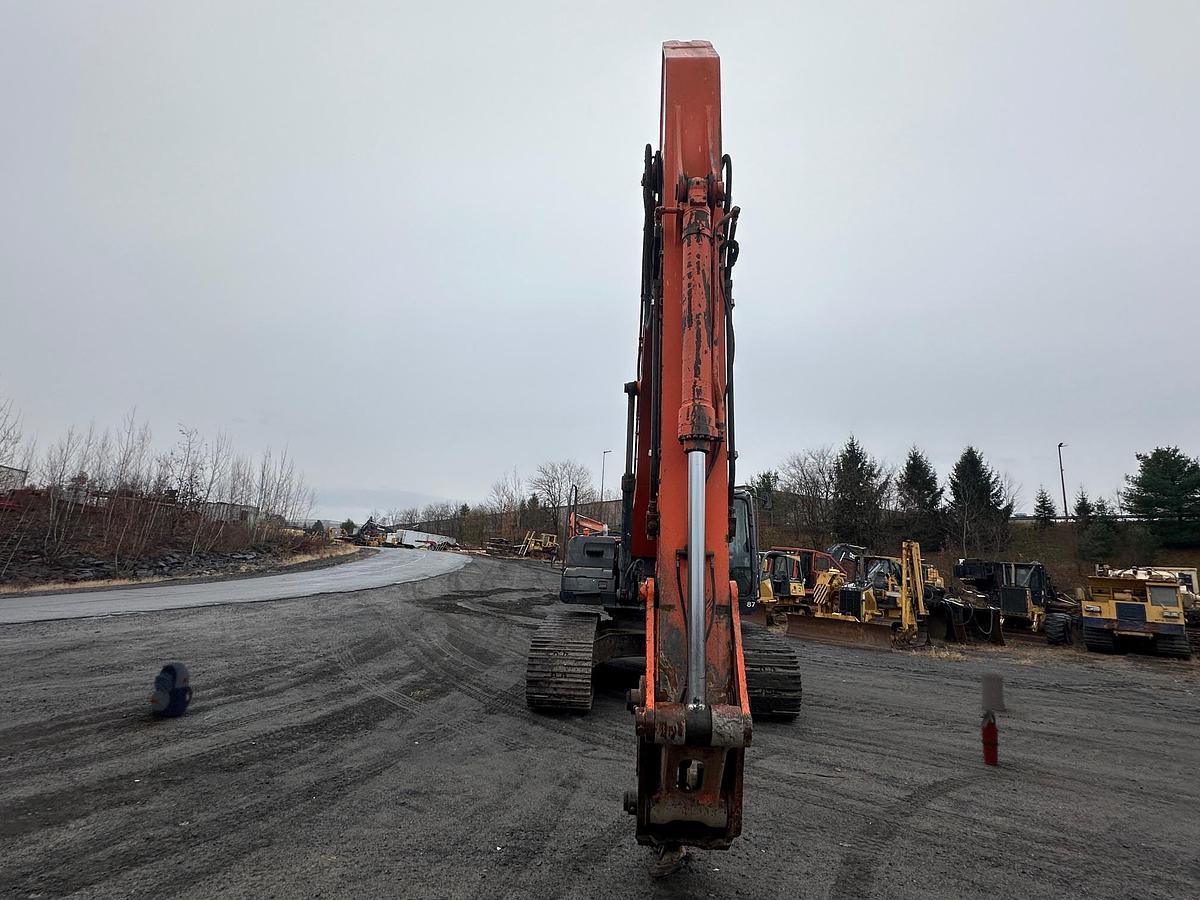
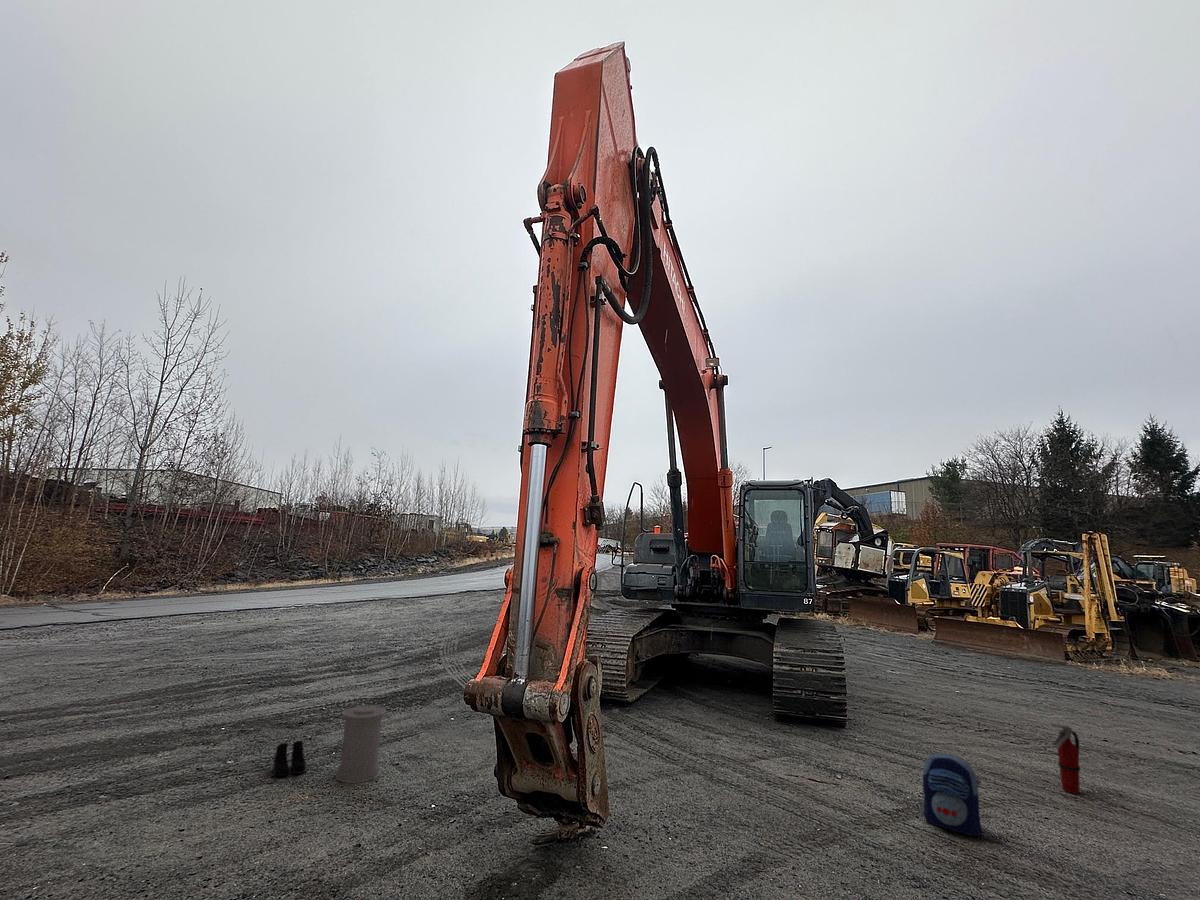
backpack: present [150,662,193,716] -> present [923,753,981,836]
trash can: present [980,673,1005,710] -> present [336,706,385,783]
boots: none [255,786,300,833] -> present [274,741,306,777]

